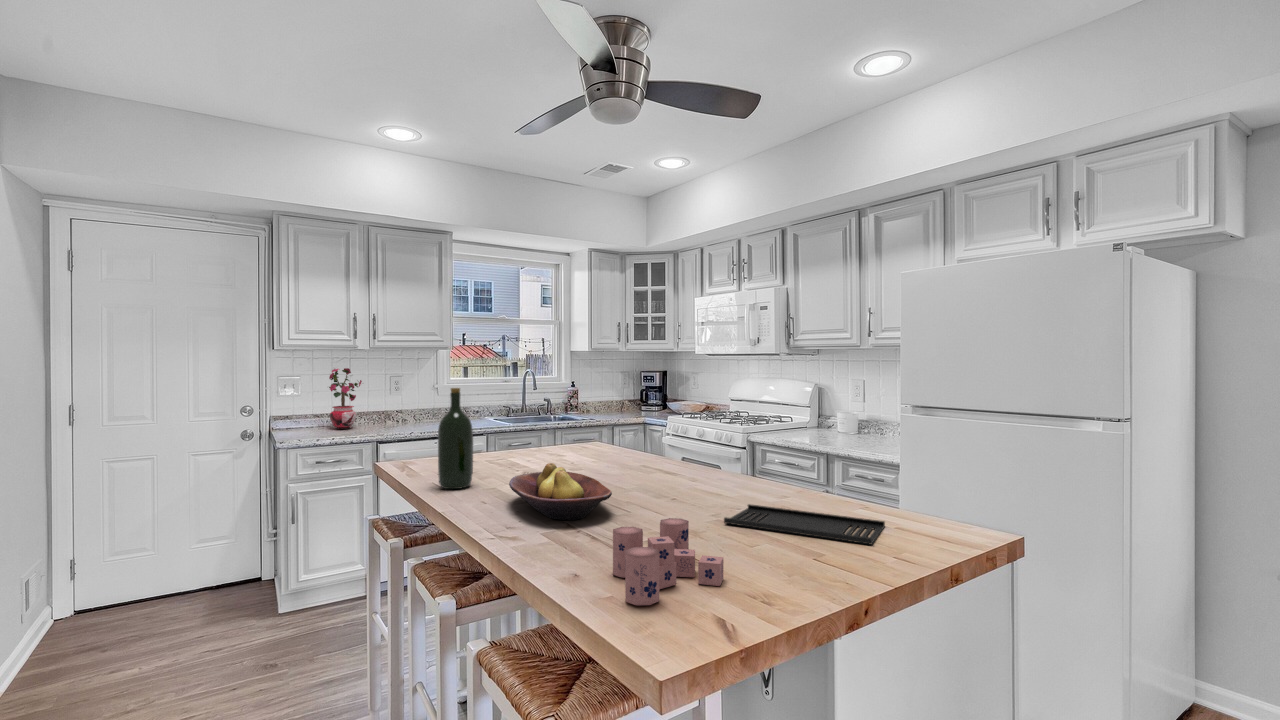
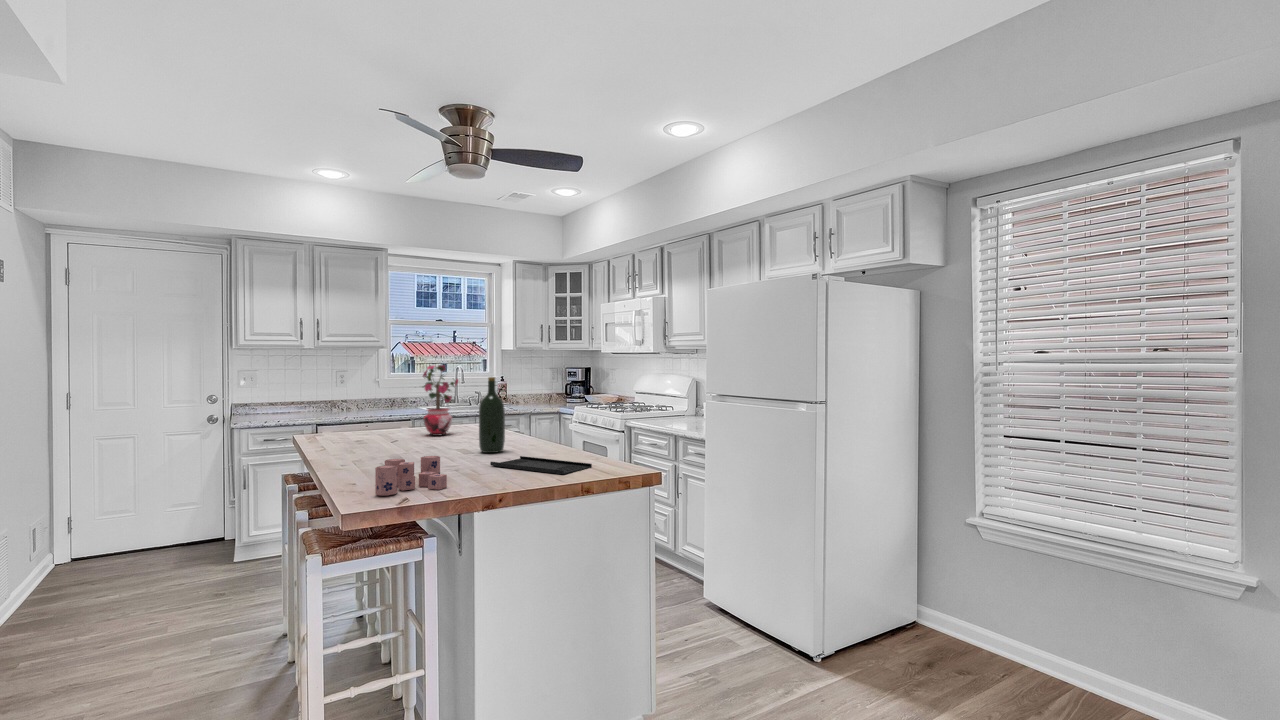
potted plant: present [329,368,362,429] -> present [423,365,458,436]
wine bottle: present [438,388,473,489] -> present [479,377,505,453]
fruit bowl: present [509,463,612,520] -> none [362,429,428,464]

